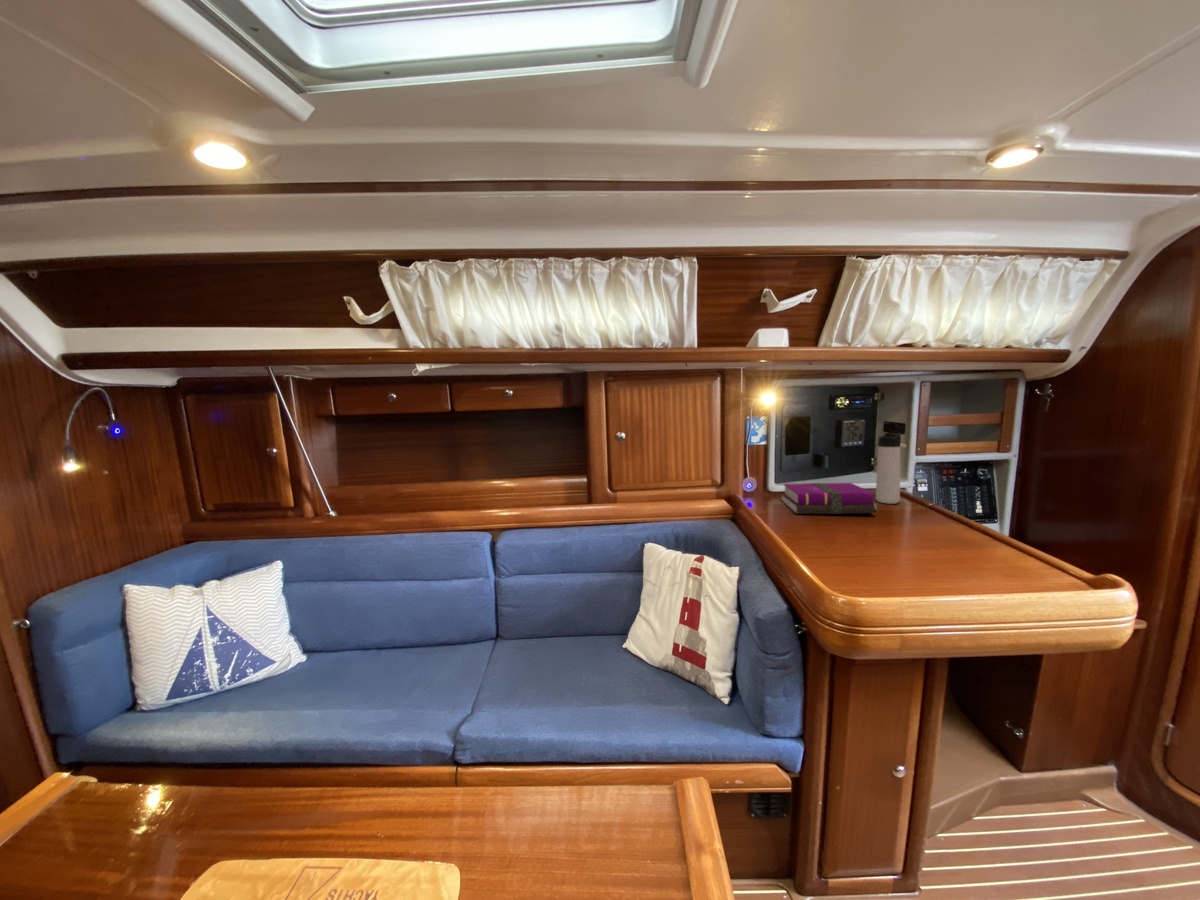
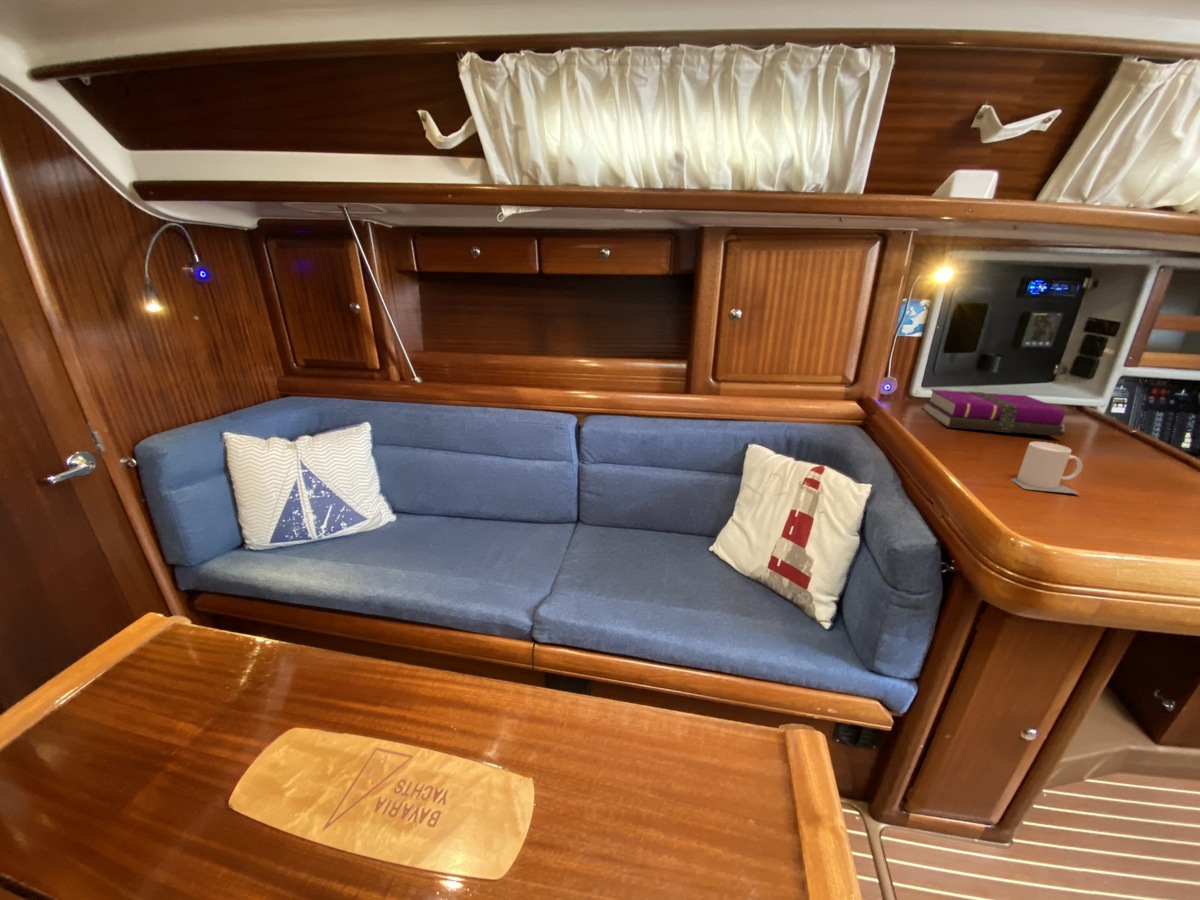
thermos bottle: present [876,432,901,504] -> none [1055,332,1120,426]
mug: none [827,520,879,558] -> present [1011,442,1082,494]

